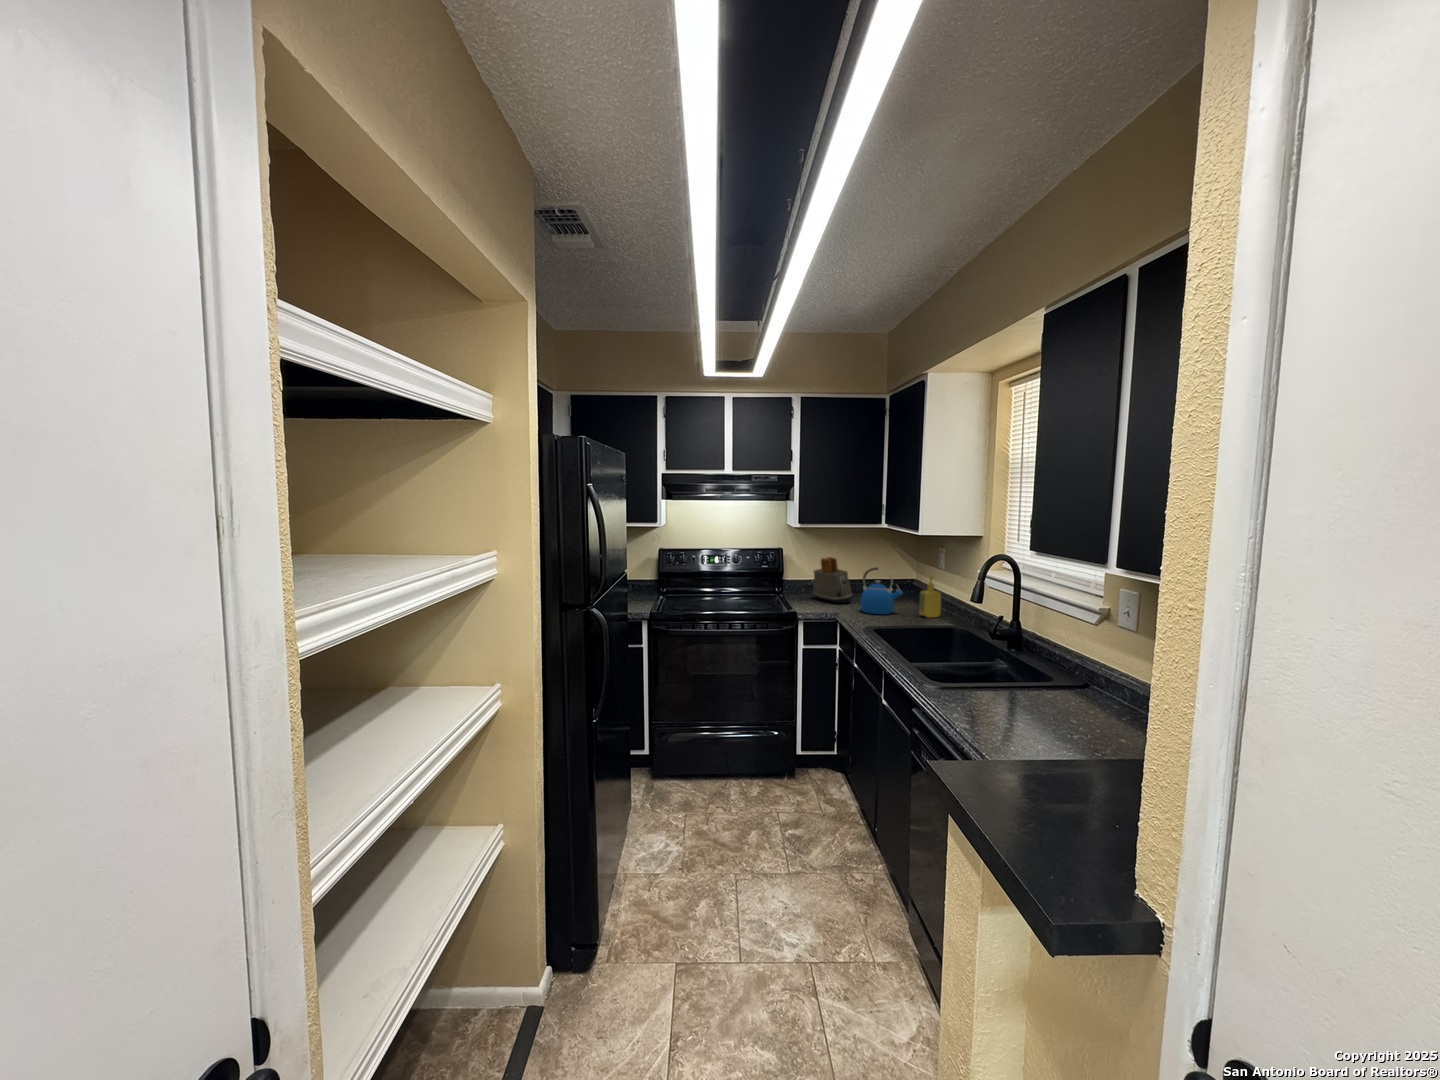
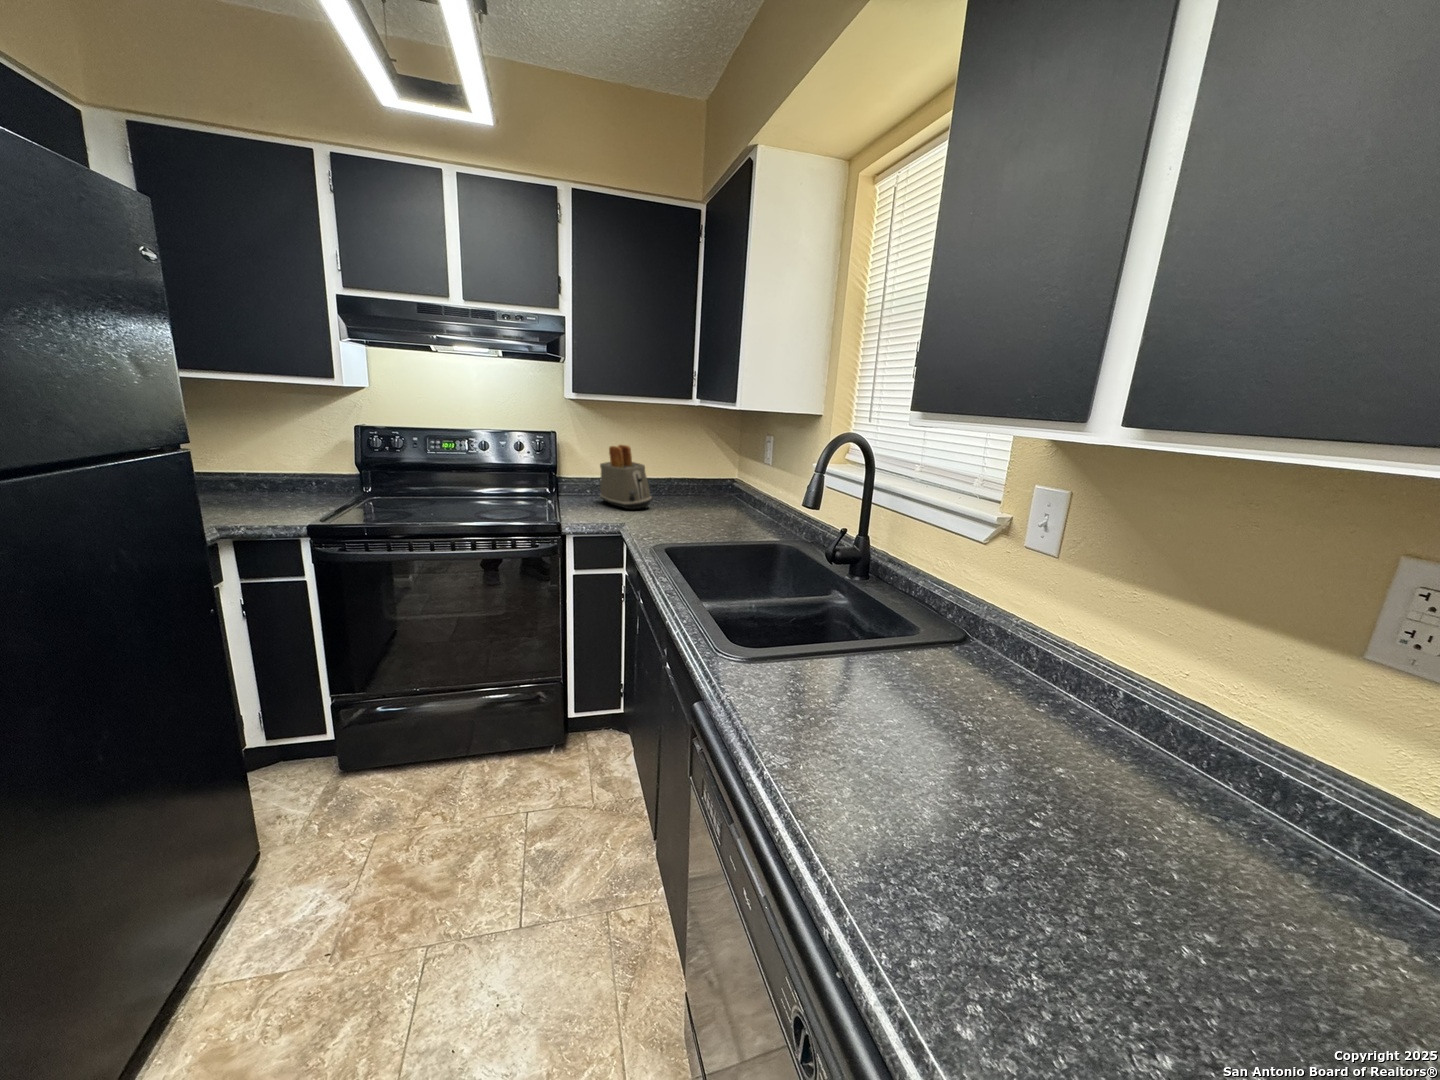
kettle: present [860,567,903,614] -> none [657,458,715,525]
soap dispenser: present [919,576,941,618] -> none [736,472,765,529]

